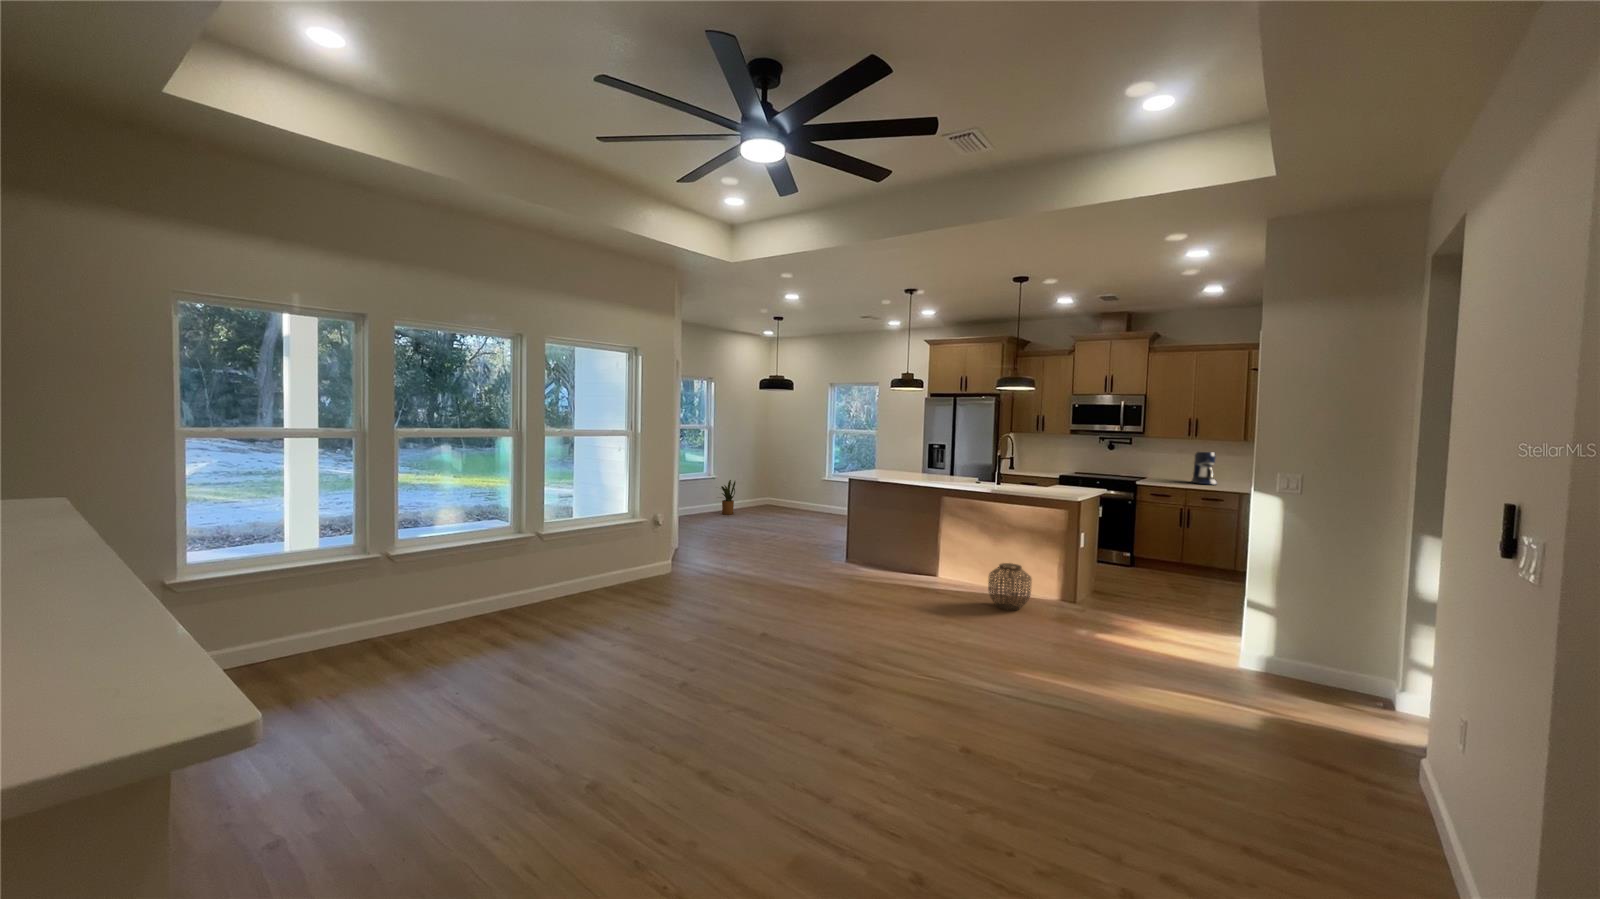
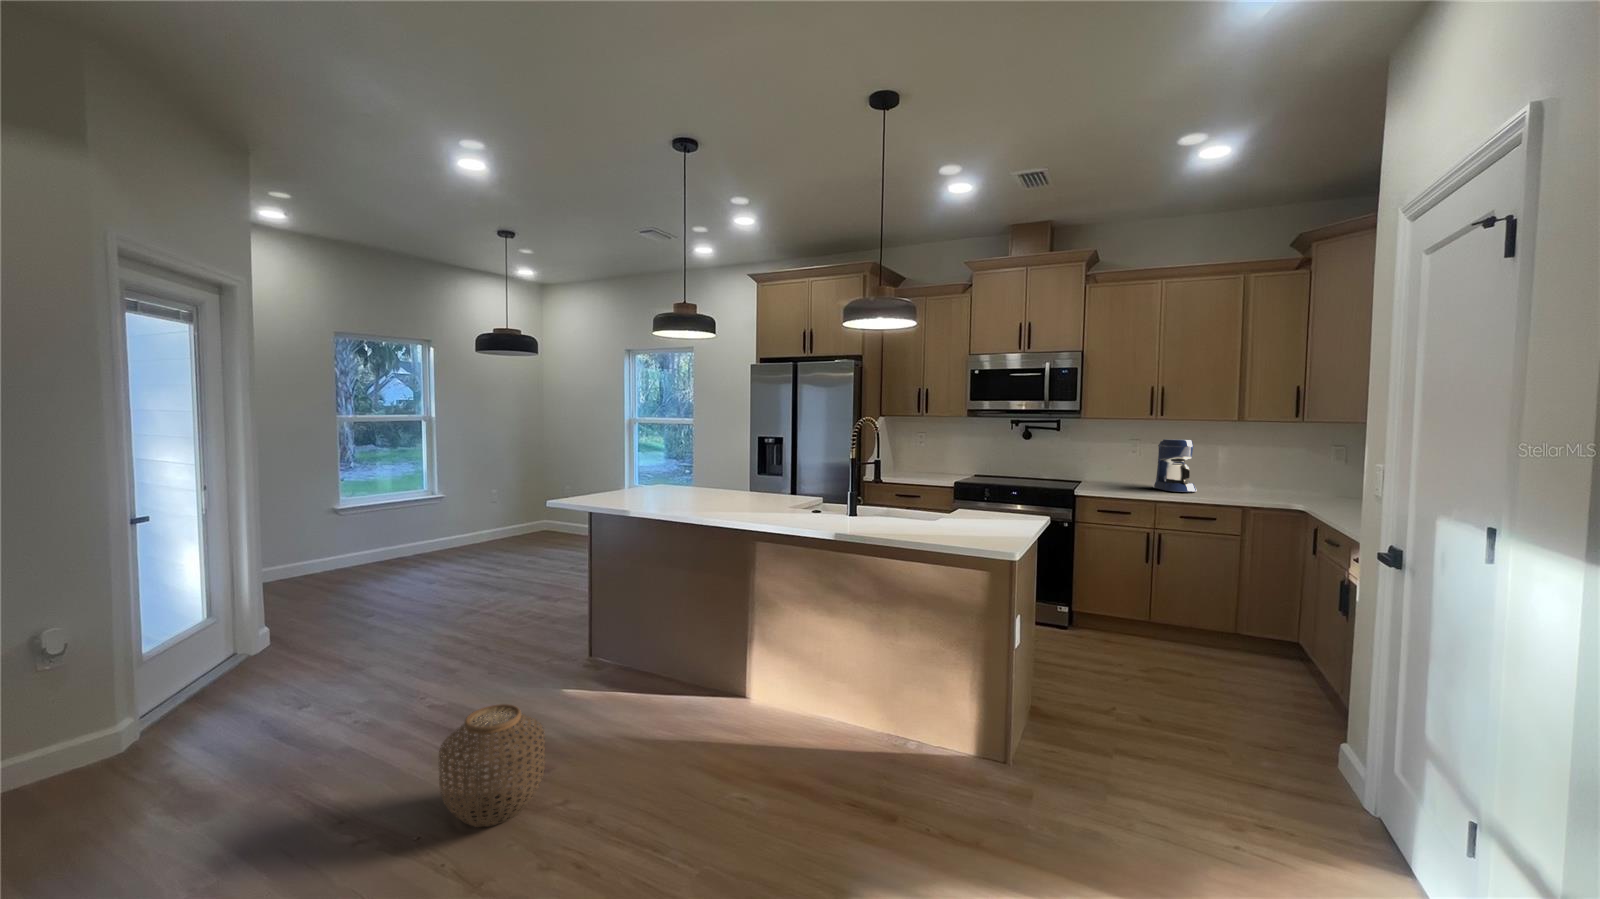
house plant: present [721,480,736,515] -> none [442,496,481,552]
woven basket: present [988,563,1031,610] -> present [439,704,545,827]

